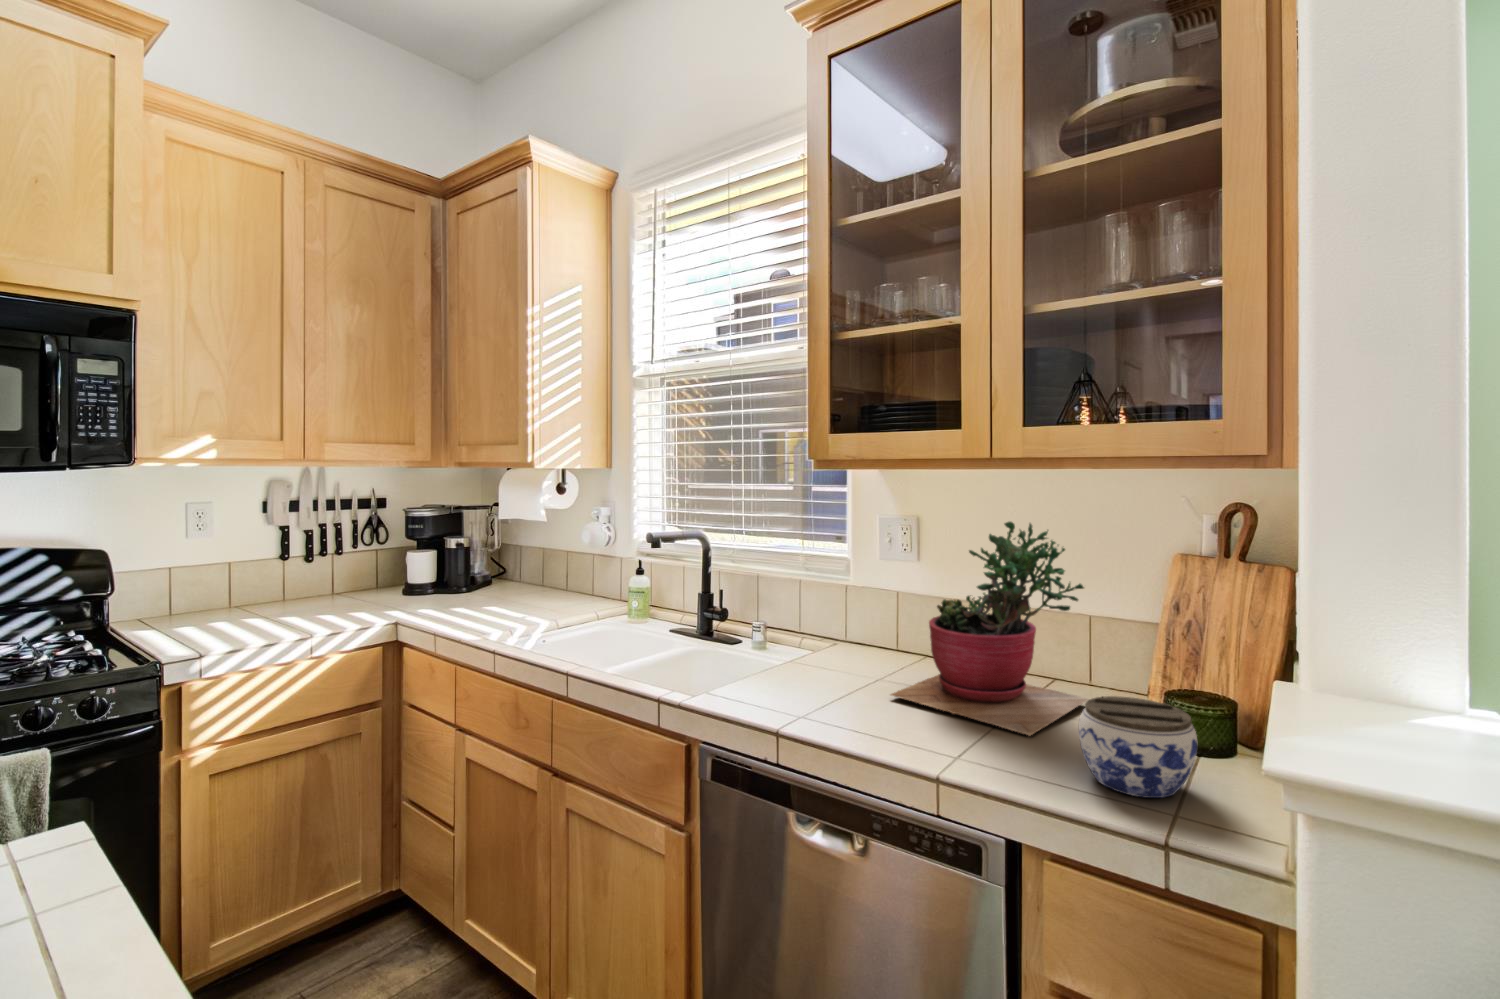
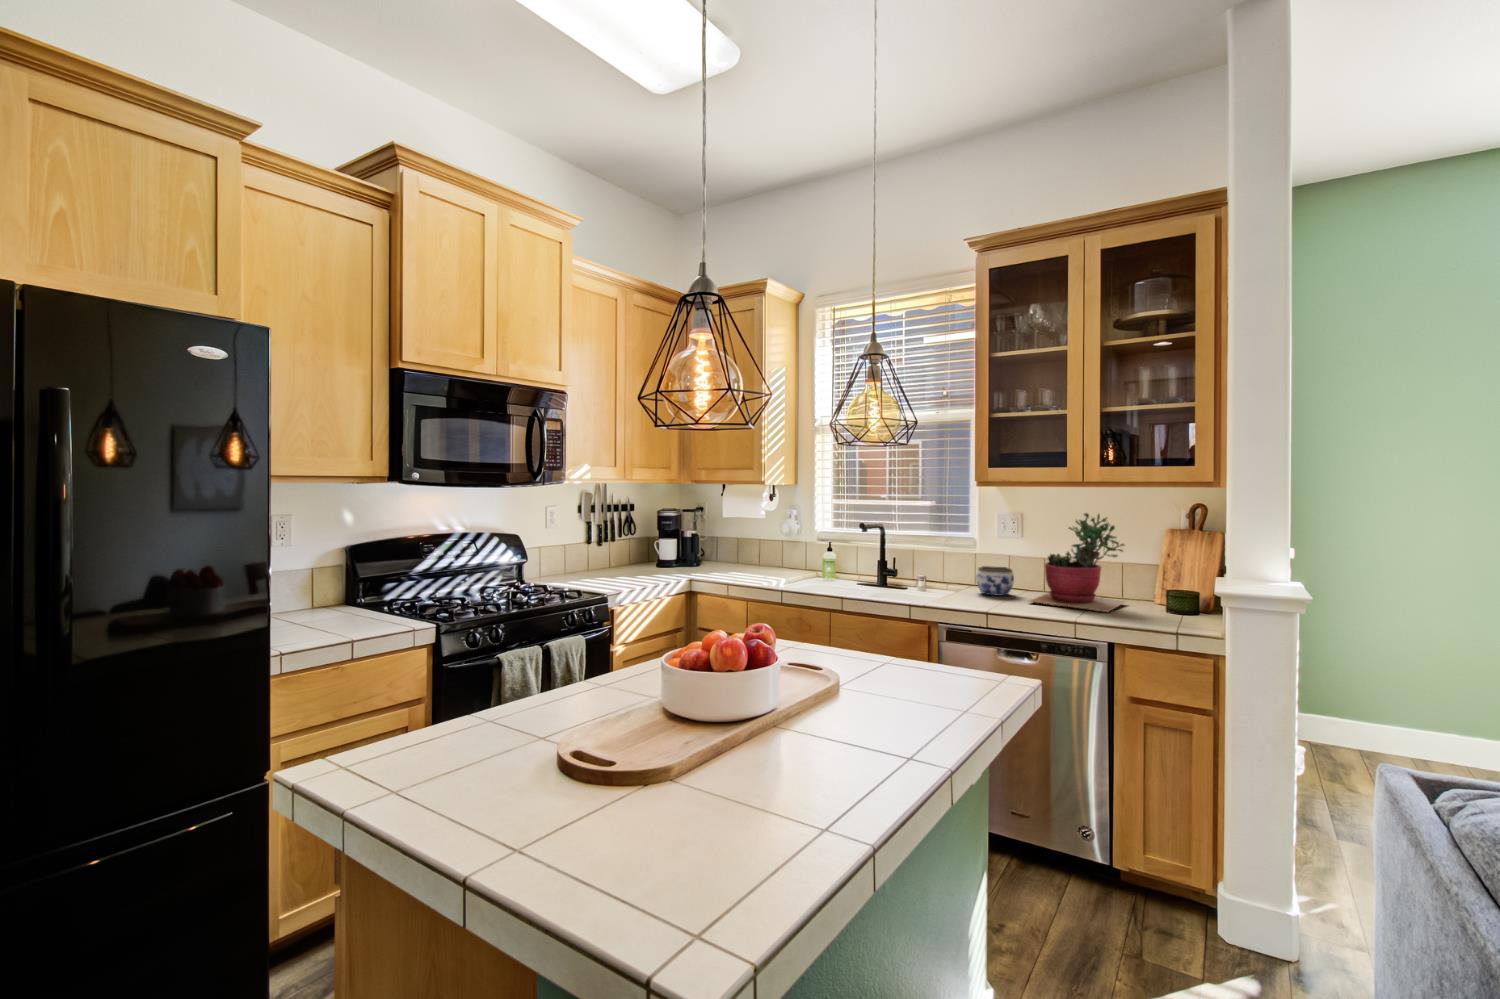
jar: present [1079,696,1197,798] -> present [976,566,1014,596]

